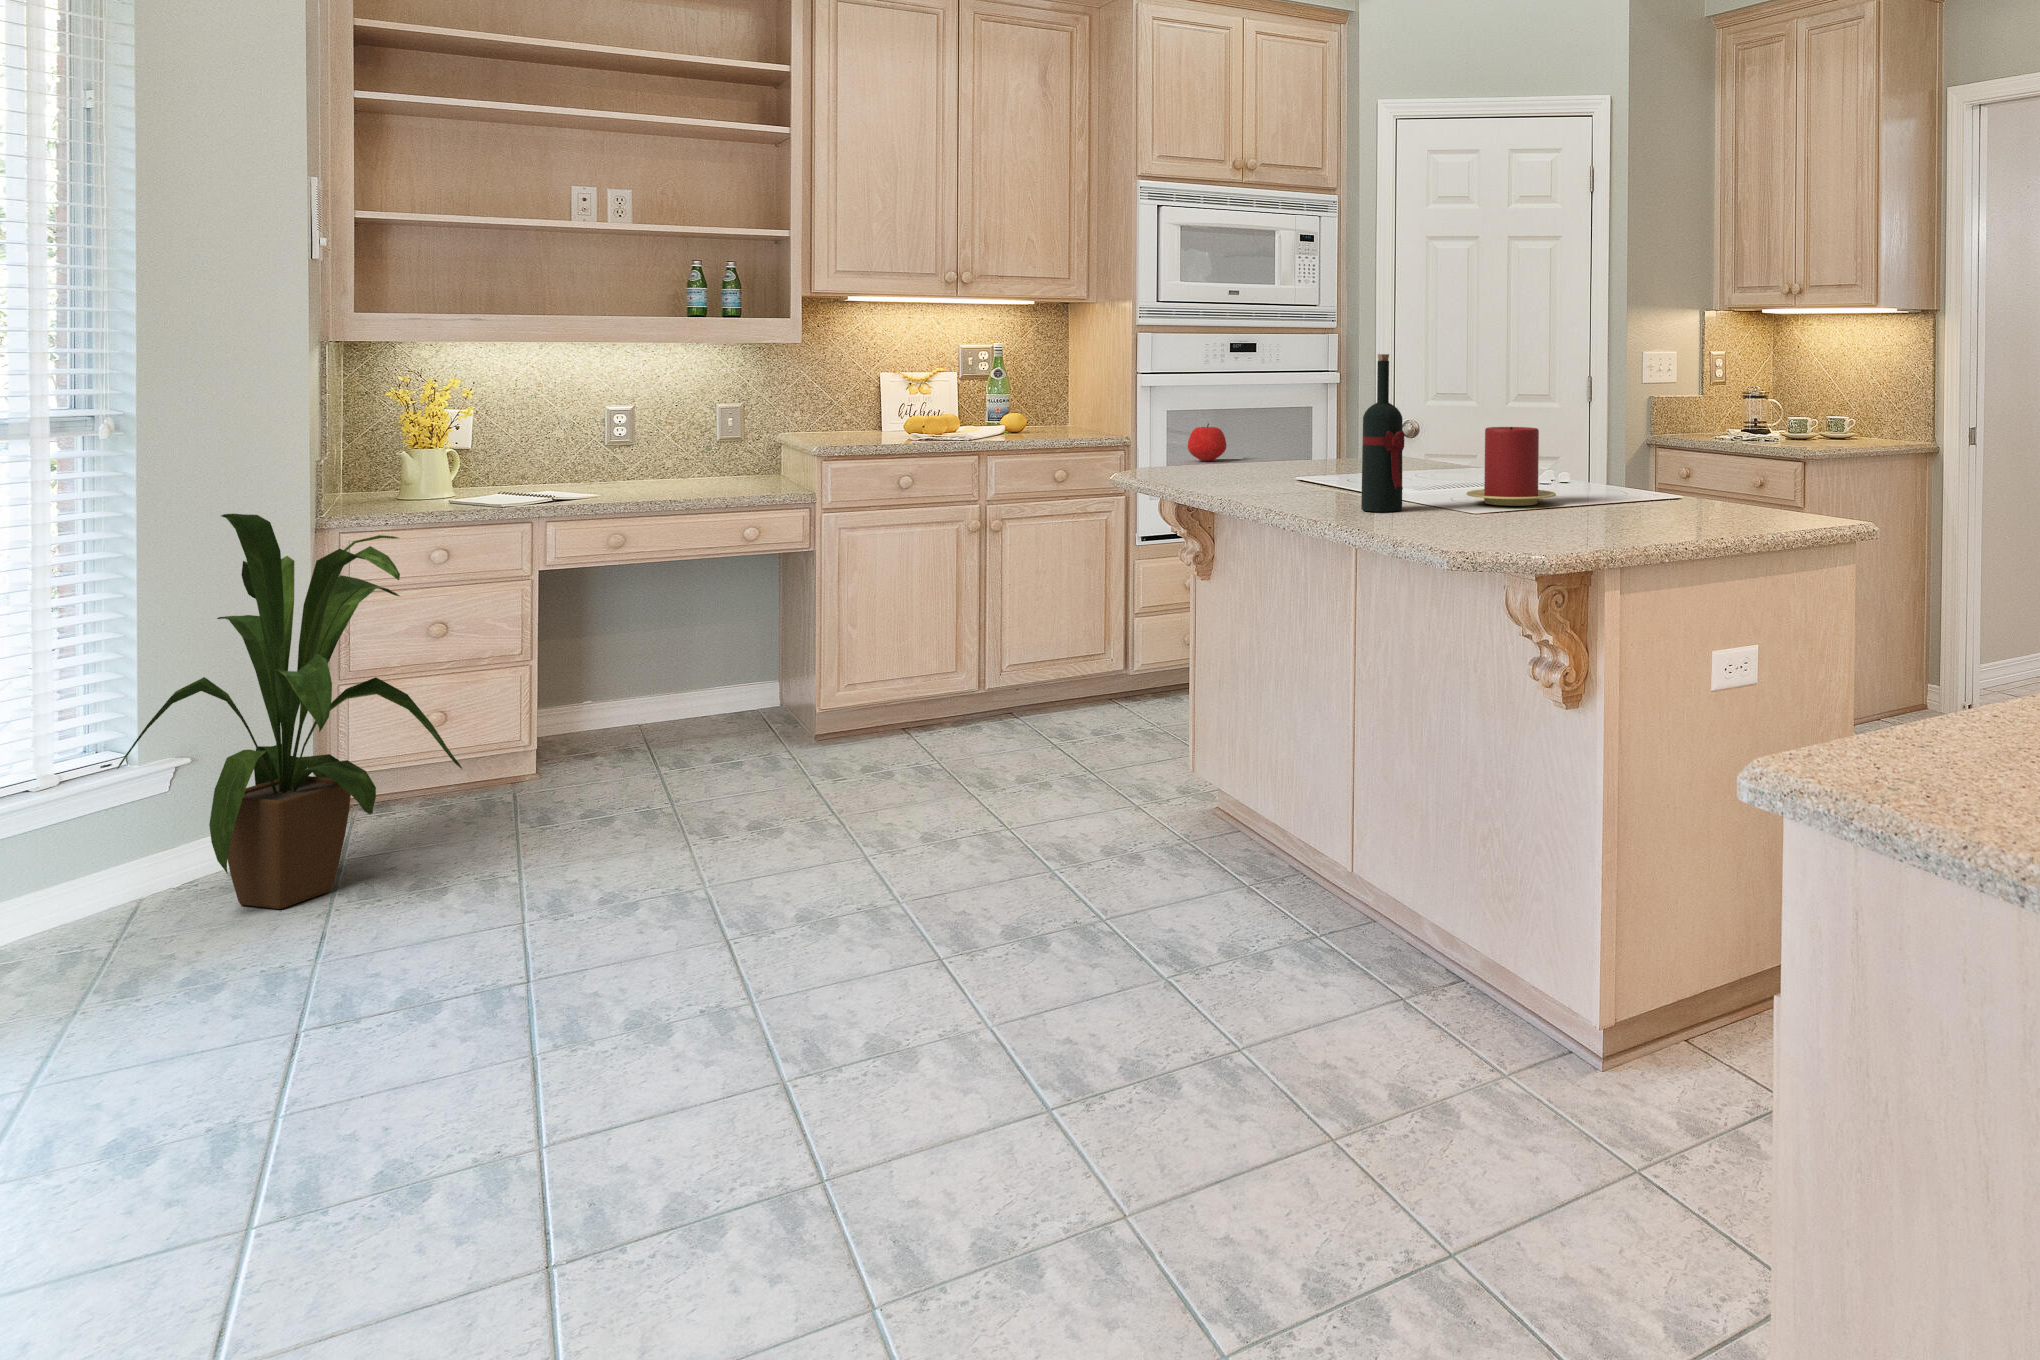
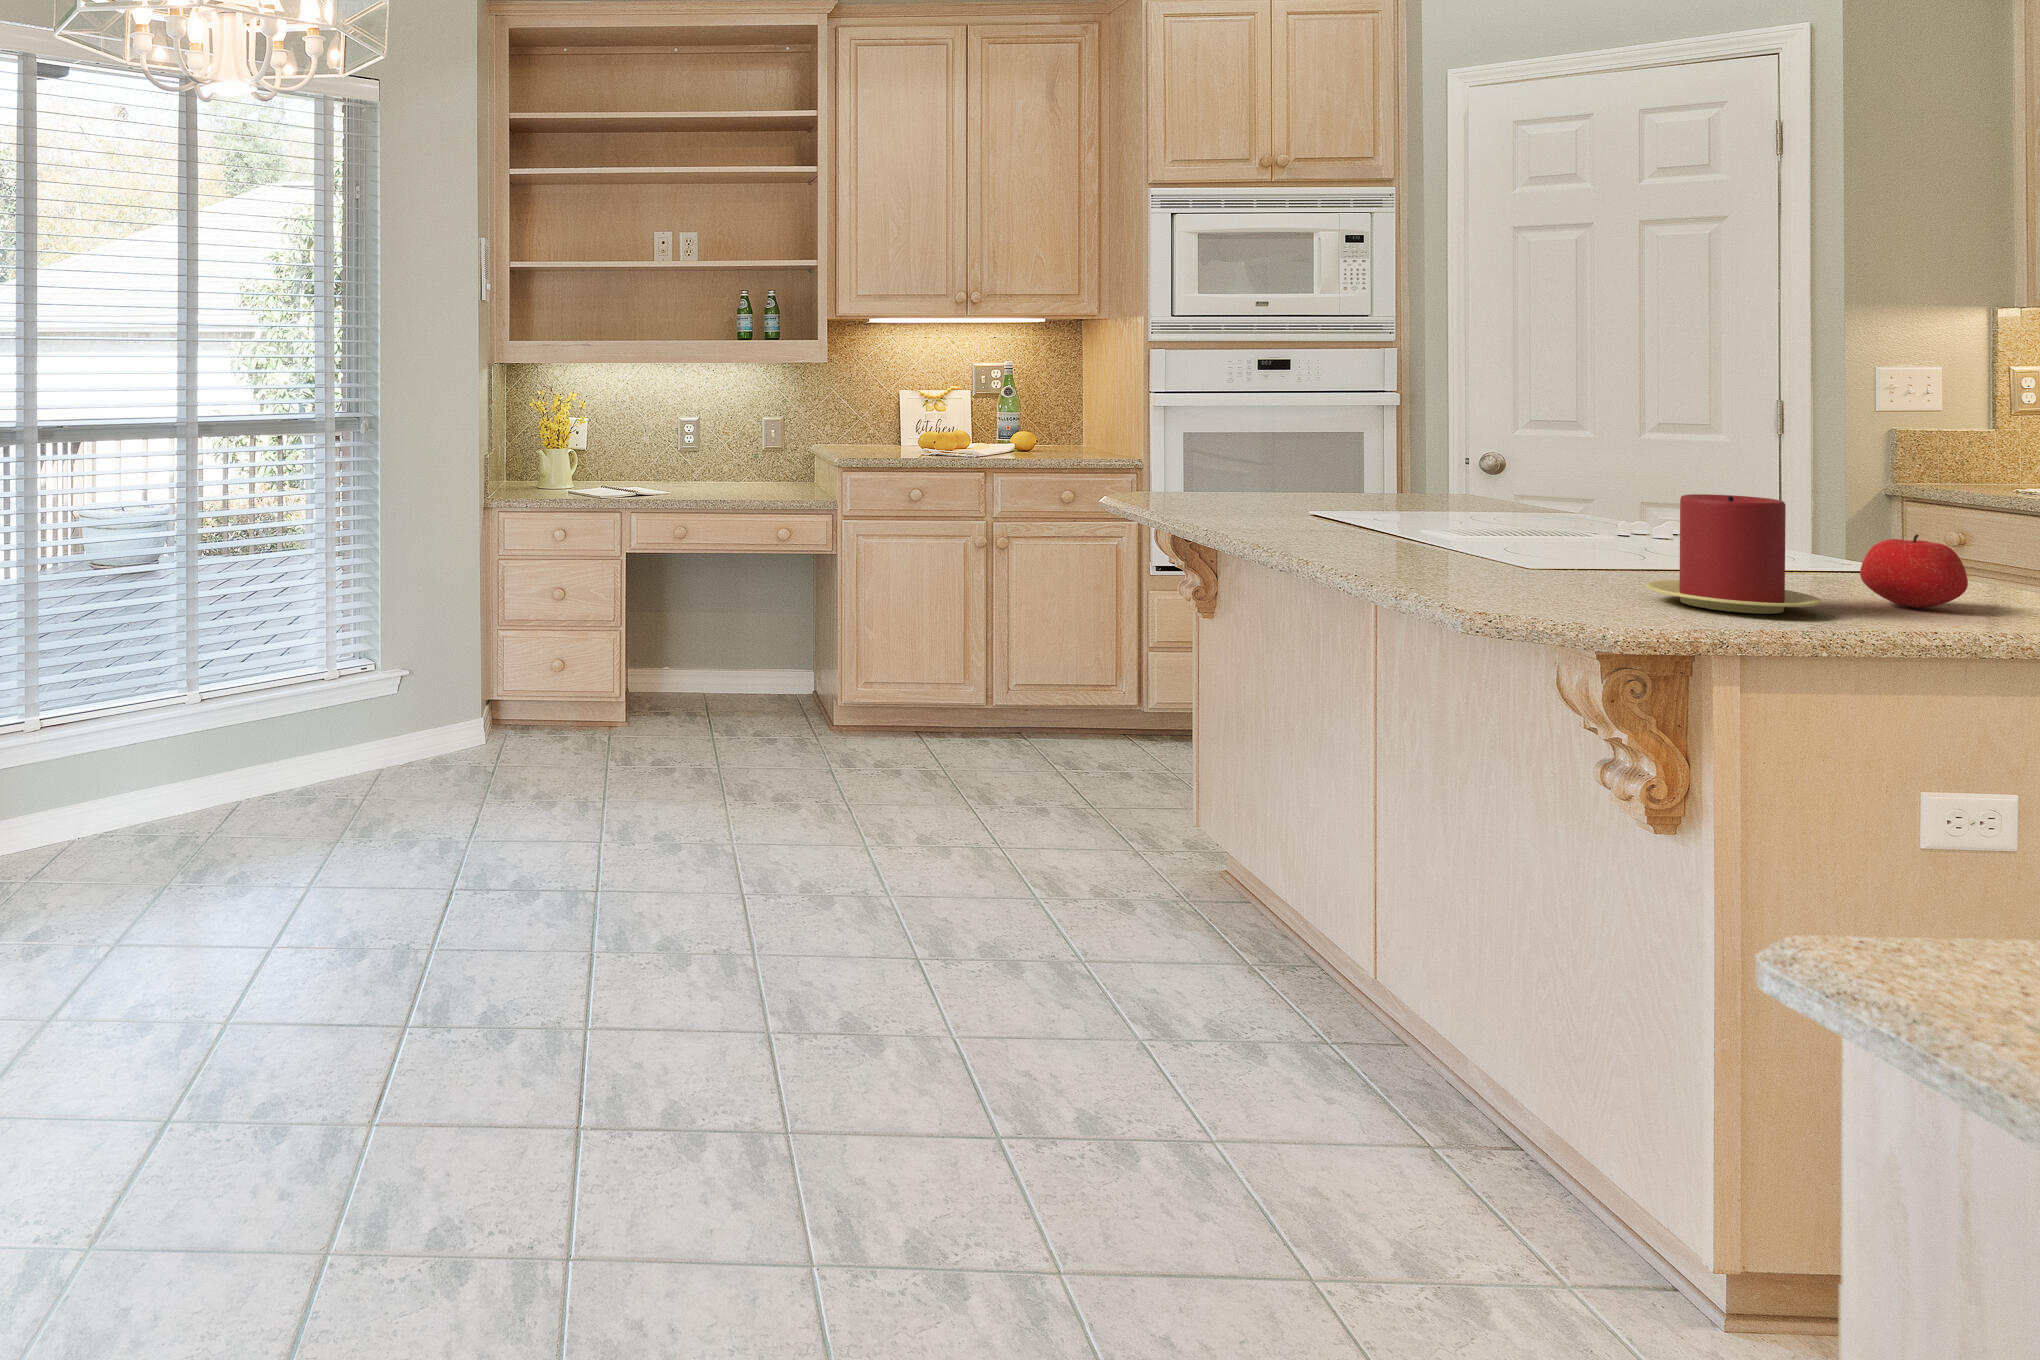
wine bottle: present [1361,354,1404,512] -> none [1469,392,1541,604]
apple: present [1188,424,1226,461] -> present [1860,534,1968,608]
house plant: present [117,514,462,909] -> none [361,500,566,802]

